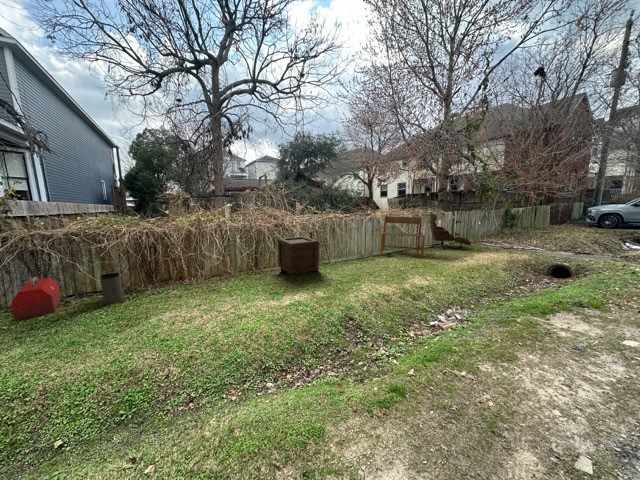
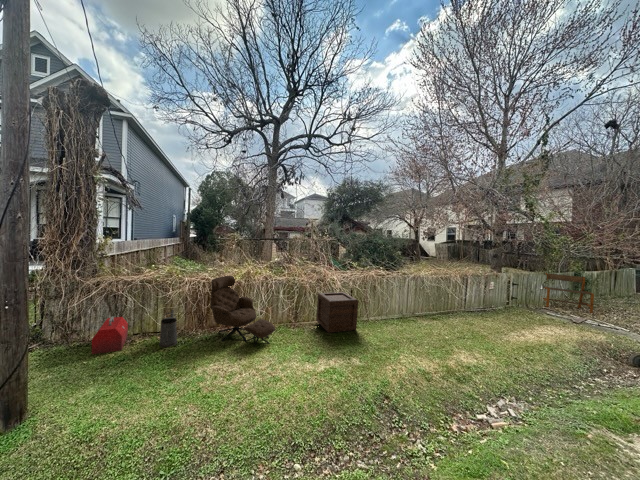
lounge chair: present [430,213,471,250] -> present [210,276,275,347]
bench: present [380,216,425,258] -> present [543,273,594,313]

